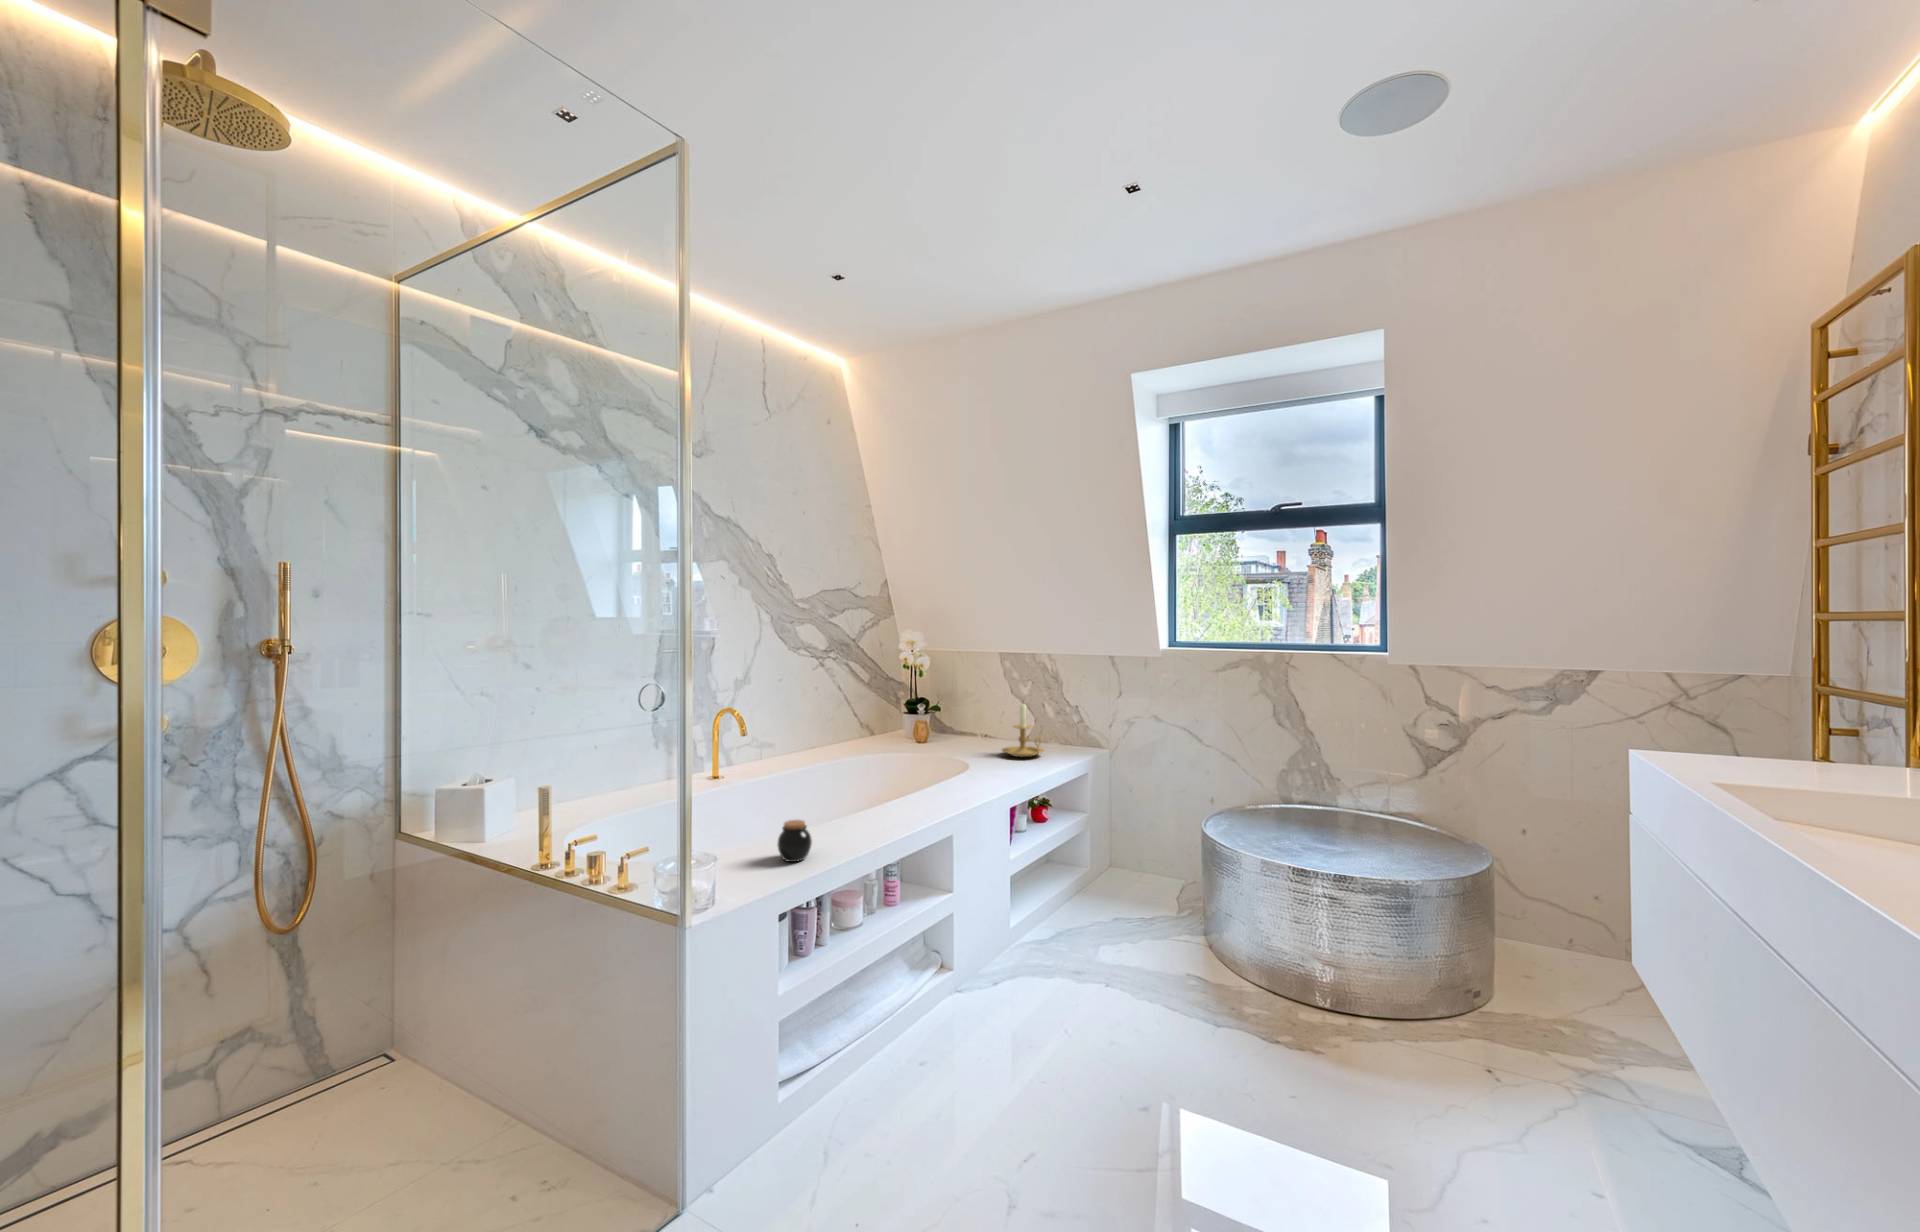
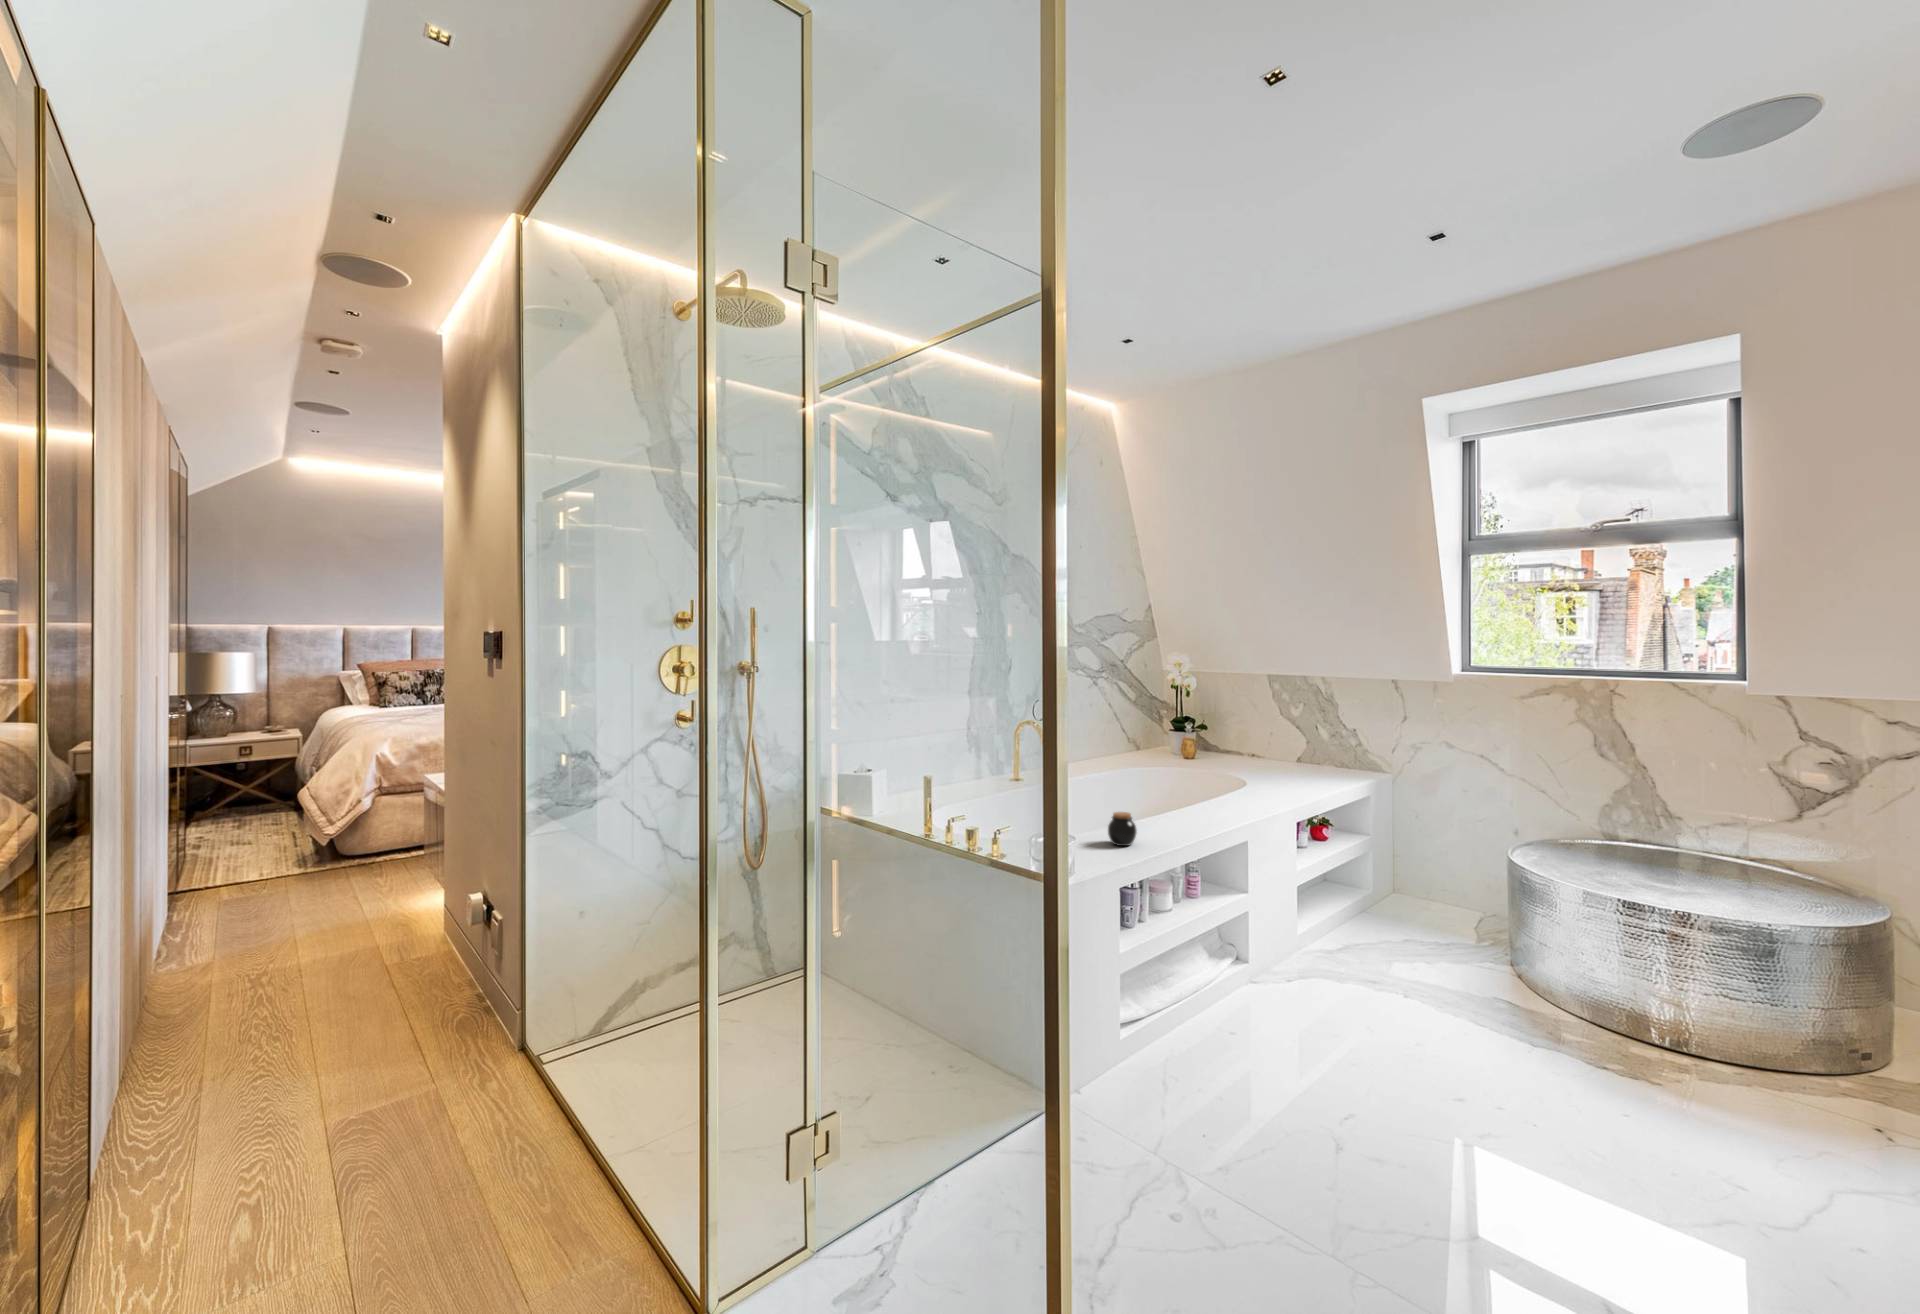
candle holder: present [1002,704,1044,757] -> none [1279,722,1325,778]

